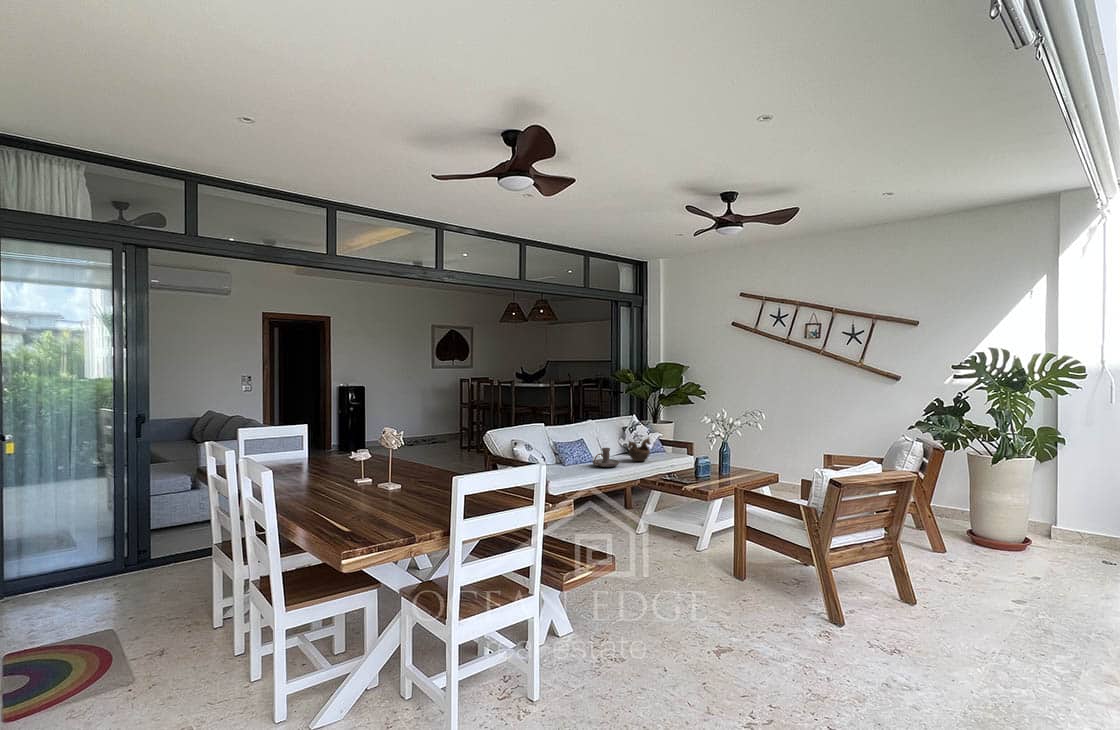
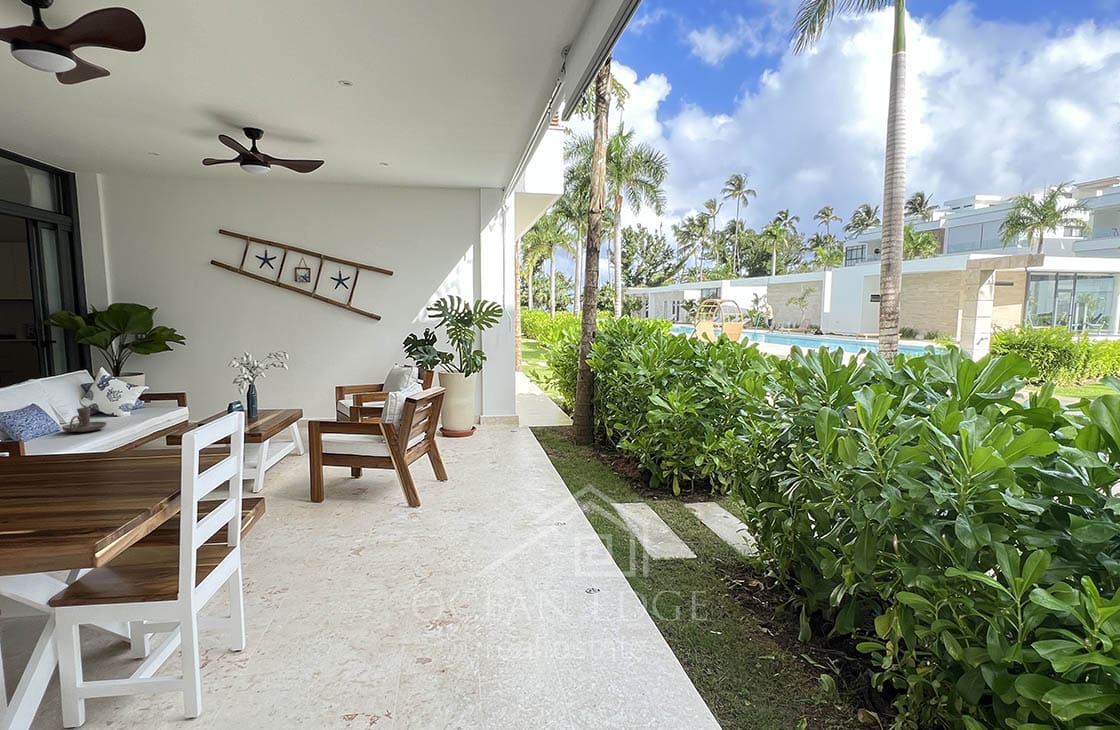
decorative bowl: present [628,438,651,461] -> none [110,391,142,420]

